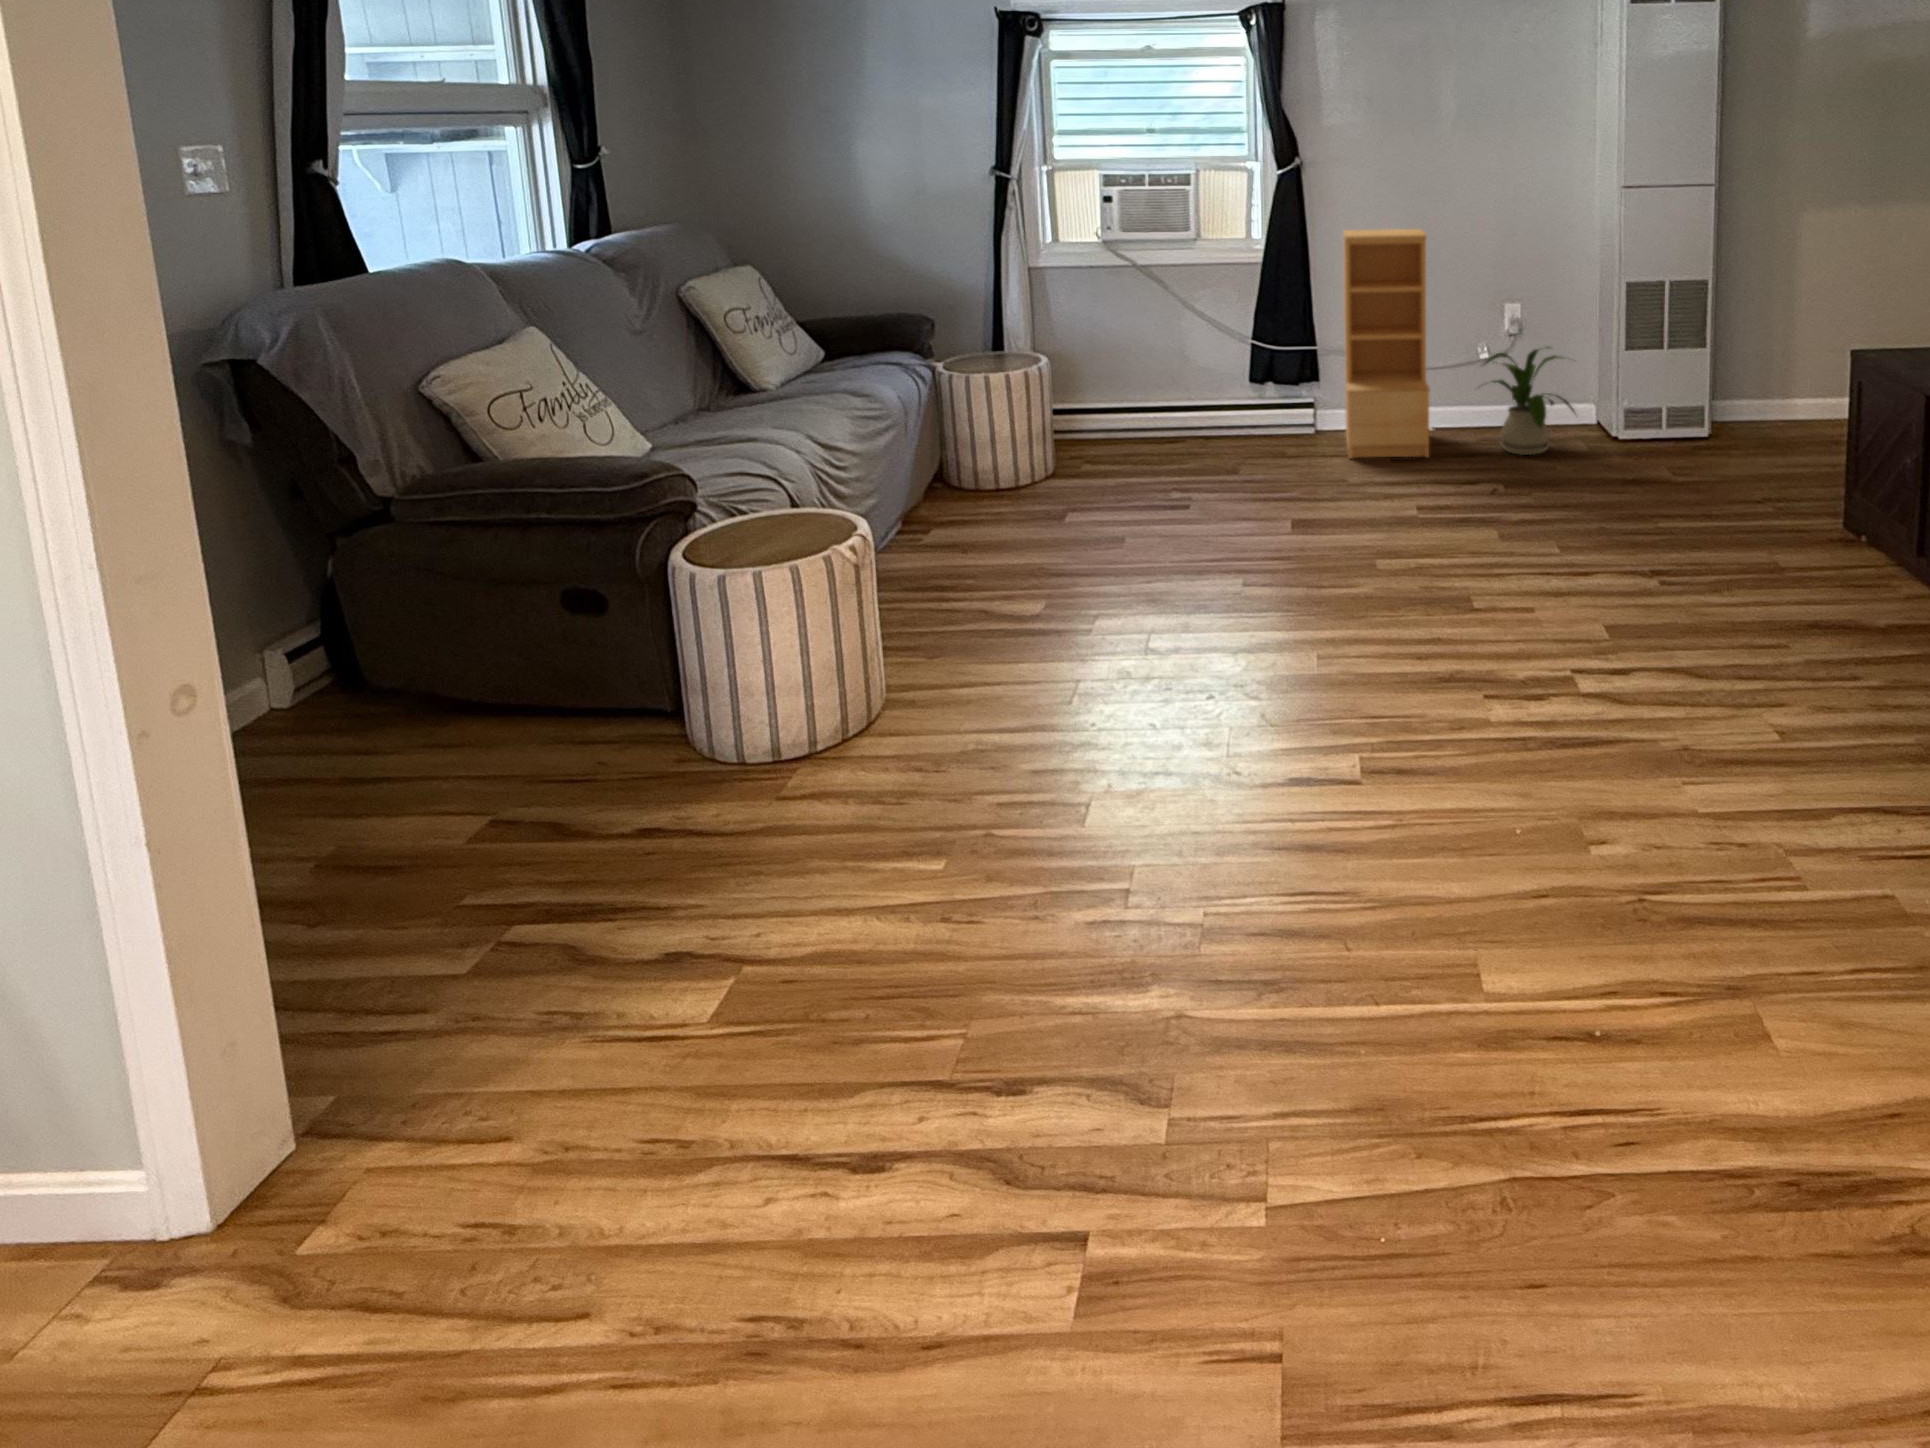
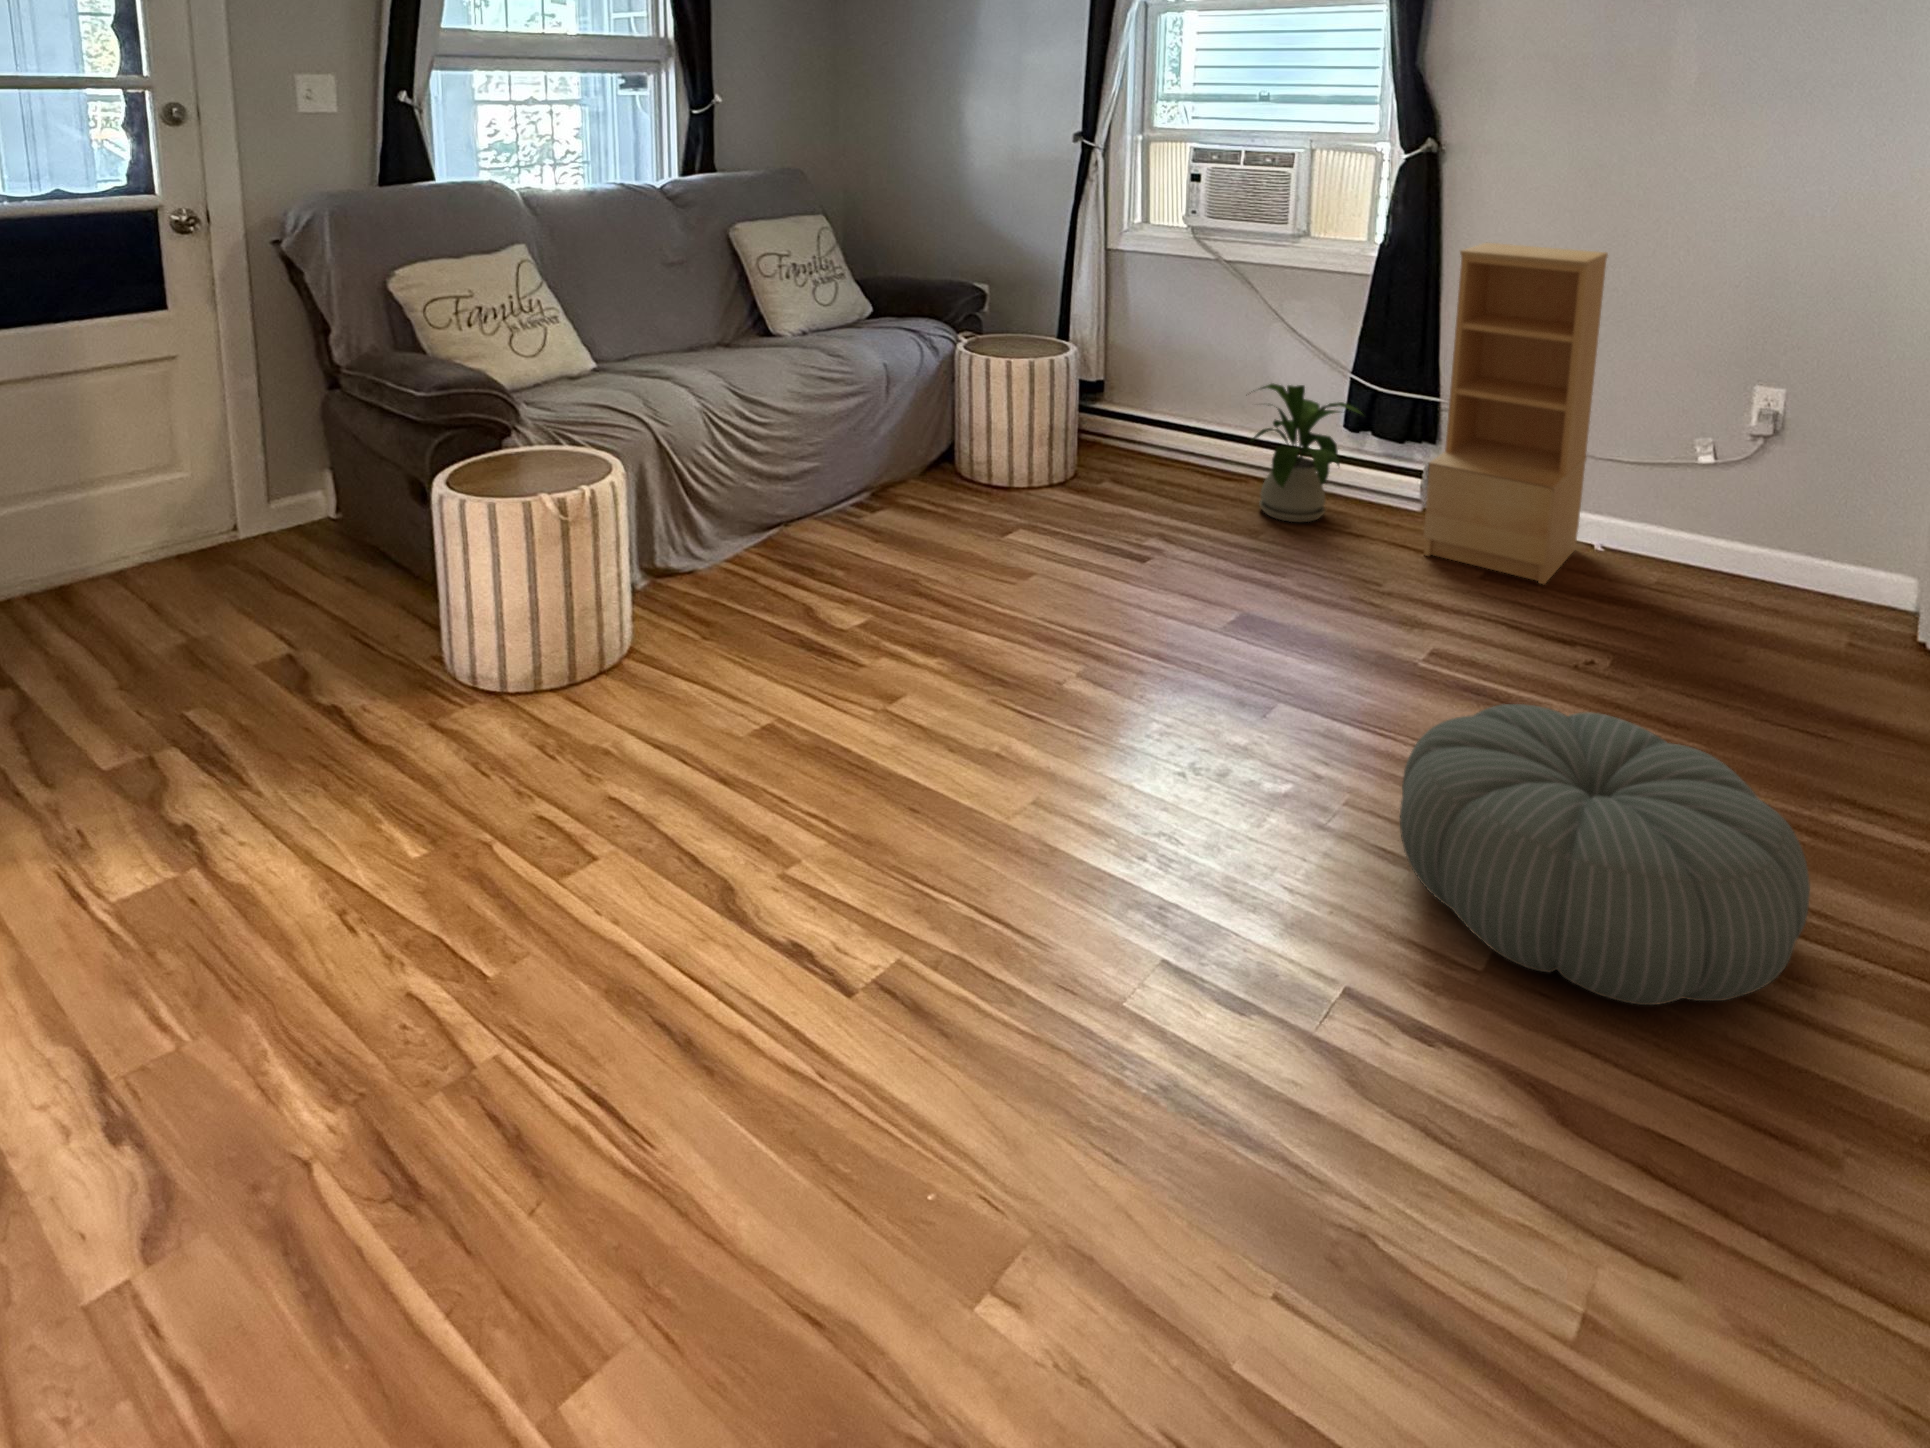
house plant: present [1477,347,1575,455] -> present [1252,383,1362,522]
pouf: none [1512,493,1725,627] -> present [1400,704,1810,1005]

